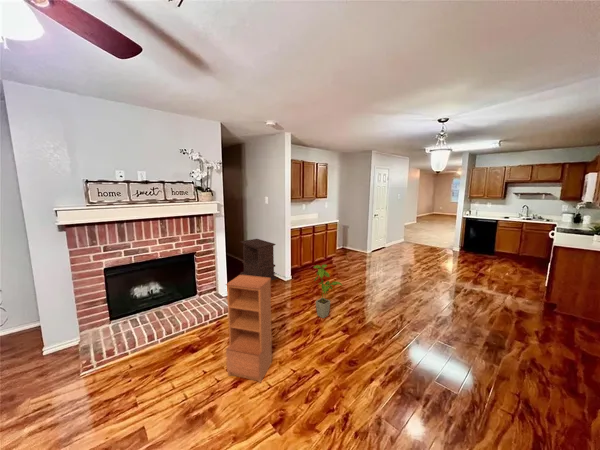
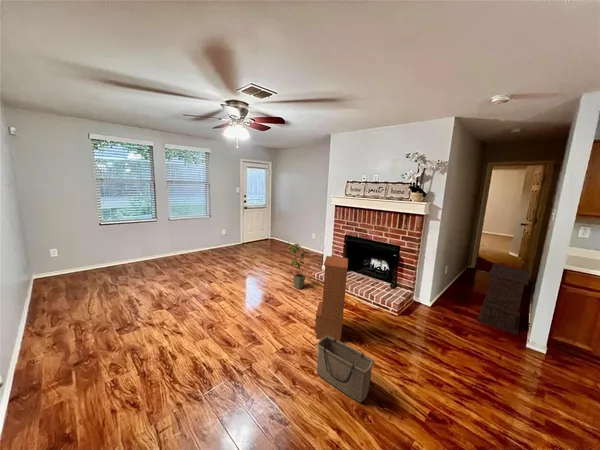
house plant: present [314,264,342,318] -> present [287,244,309,289]
basket: none [303,327,347,387] -> present [317,336,374,403]

